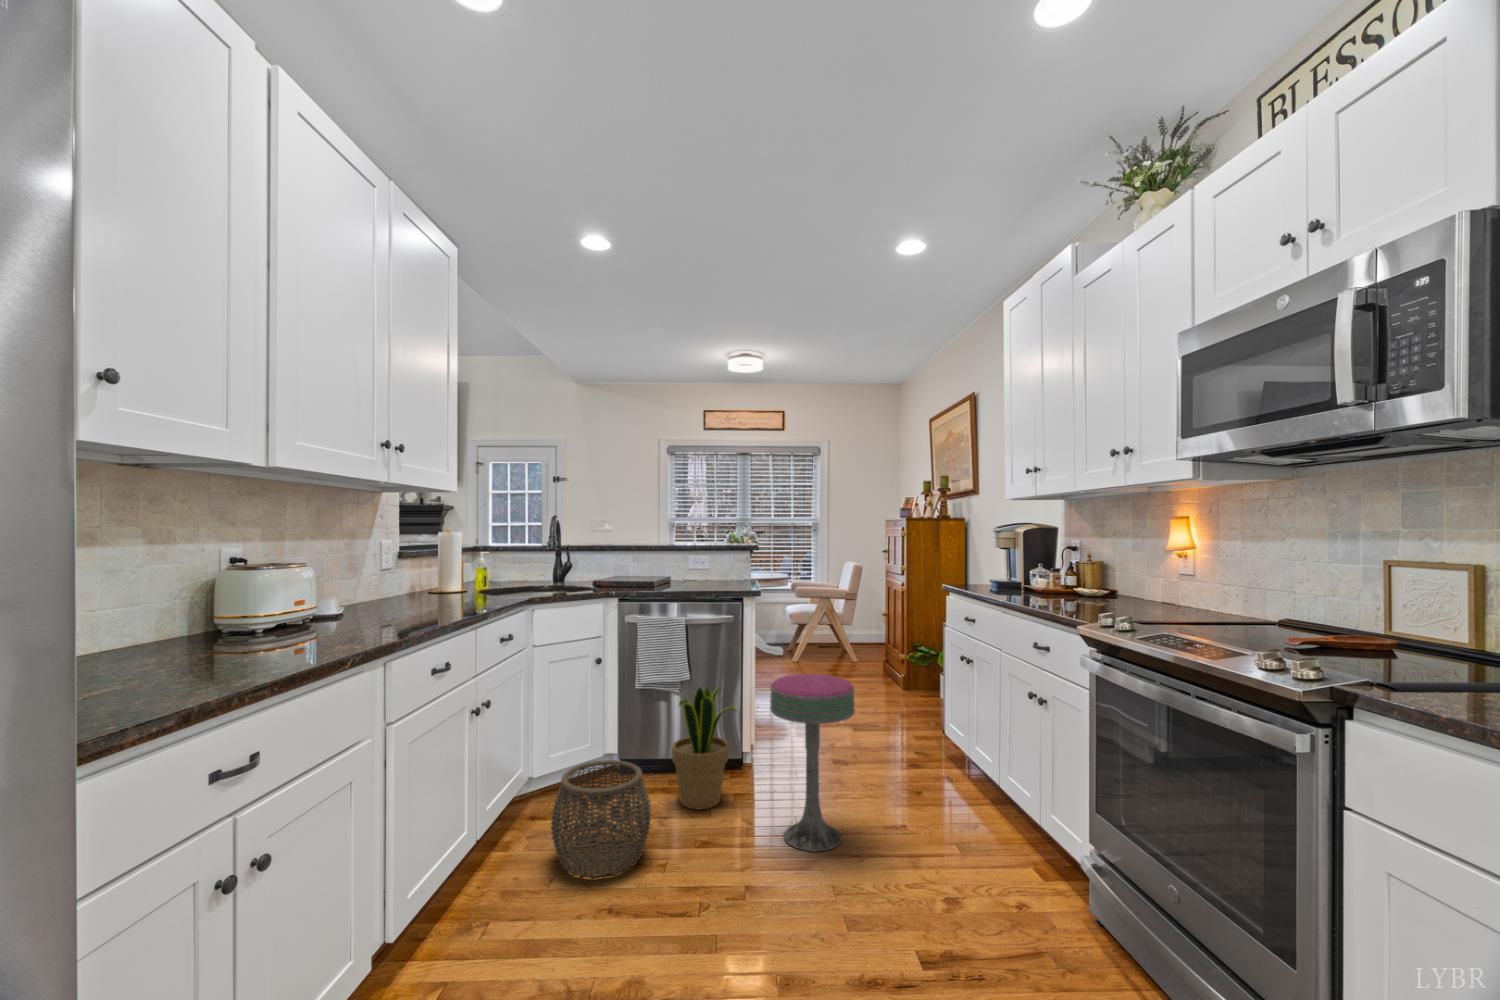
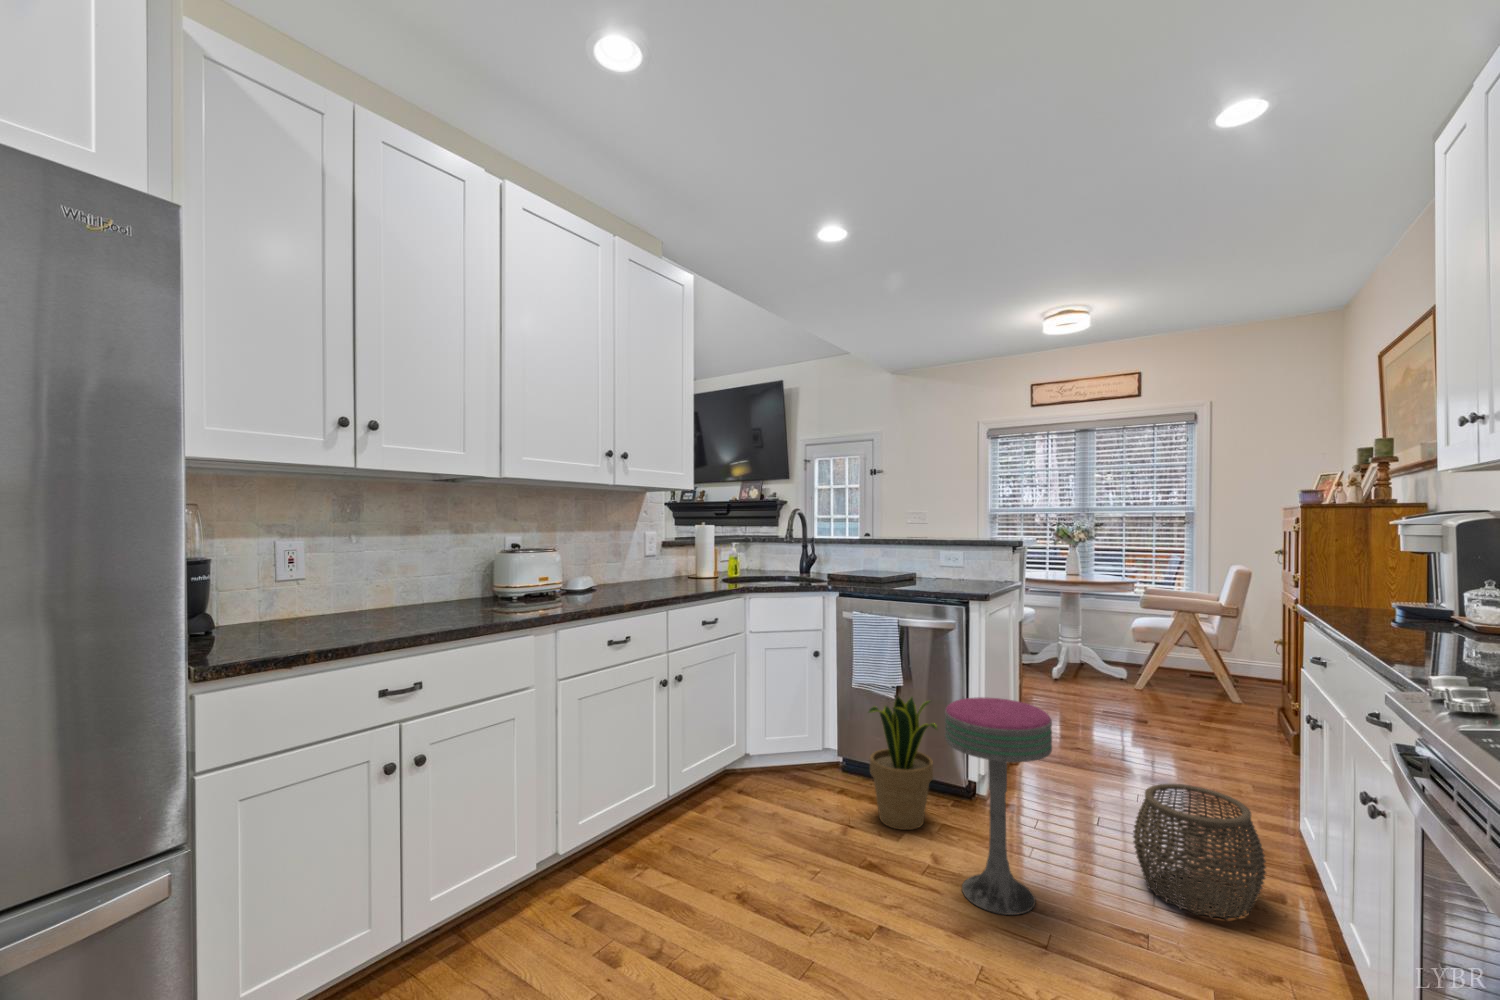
woven basket: present [551,760,651,878] -> present [1133,784,1266,919]

